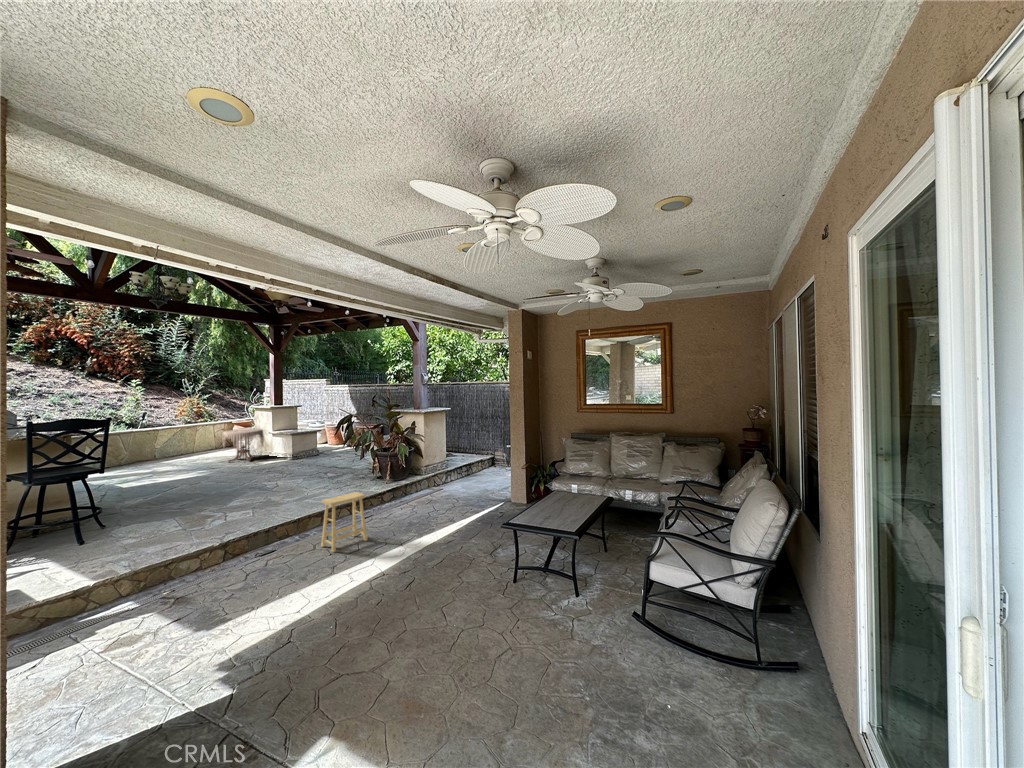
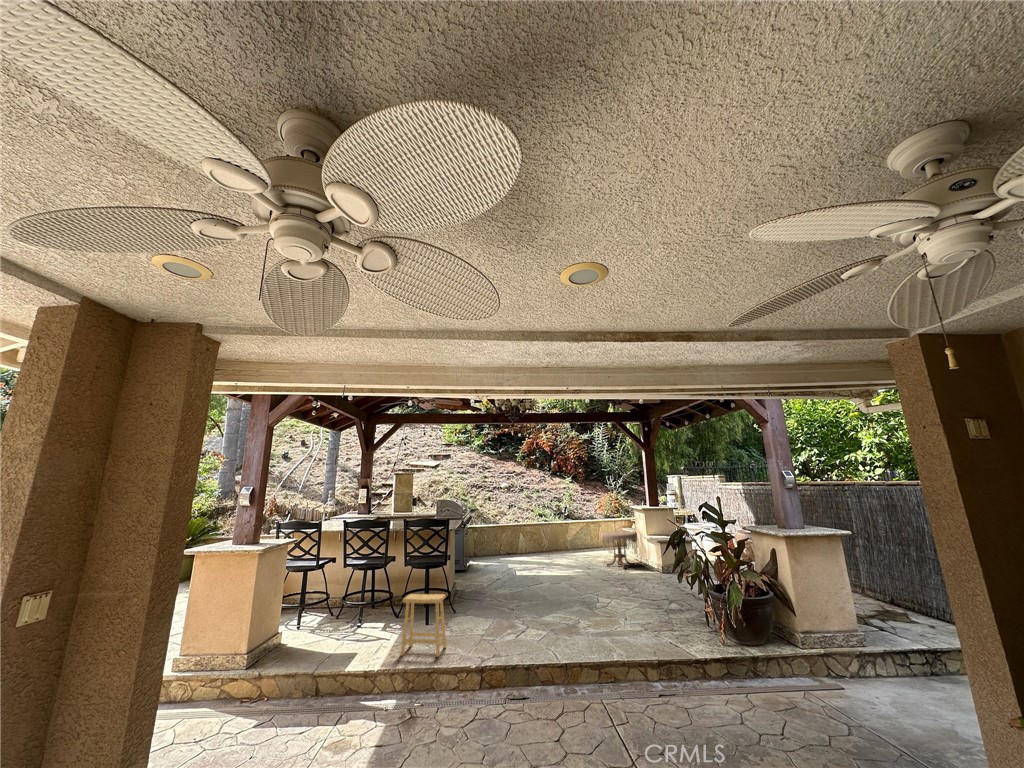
footstool: present [321,492,367,552] -> present [400,594,446,657]

